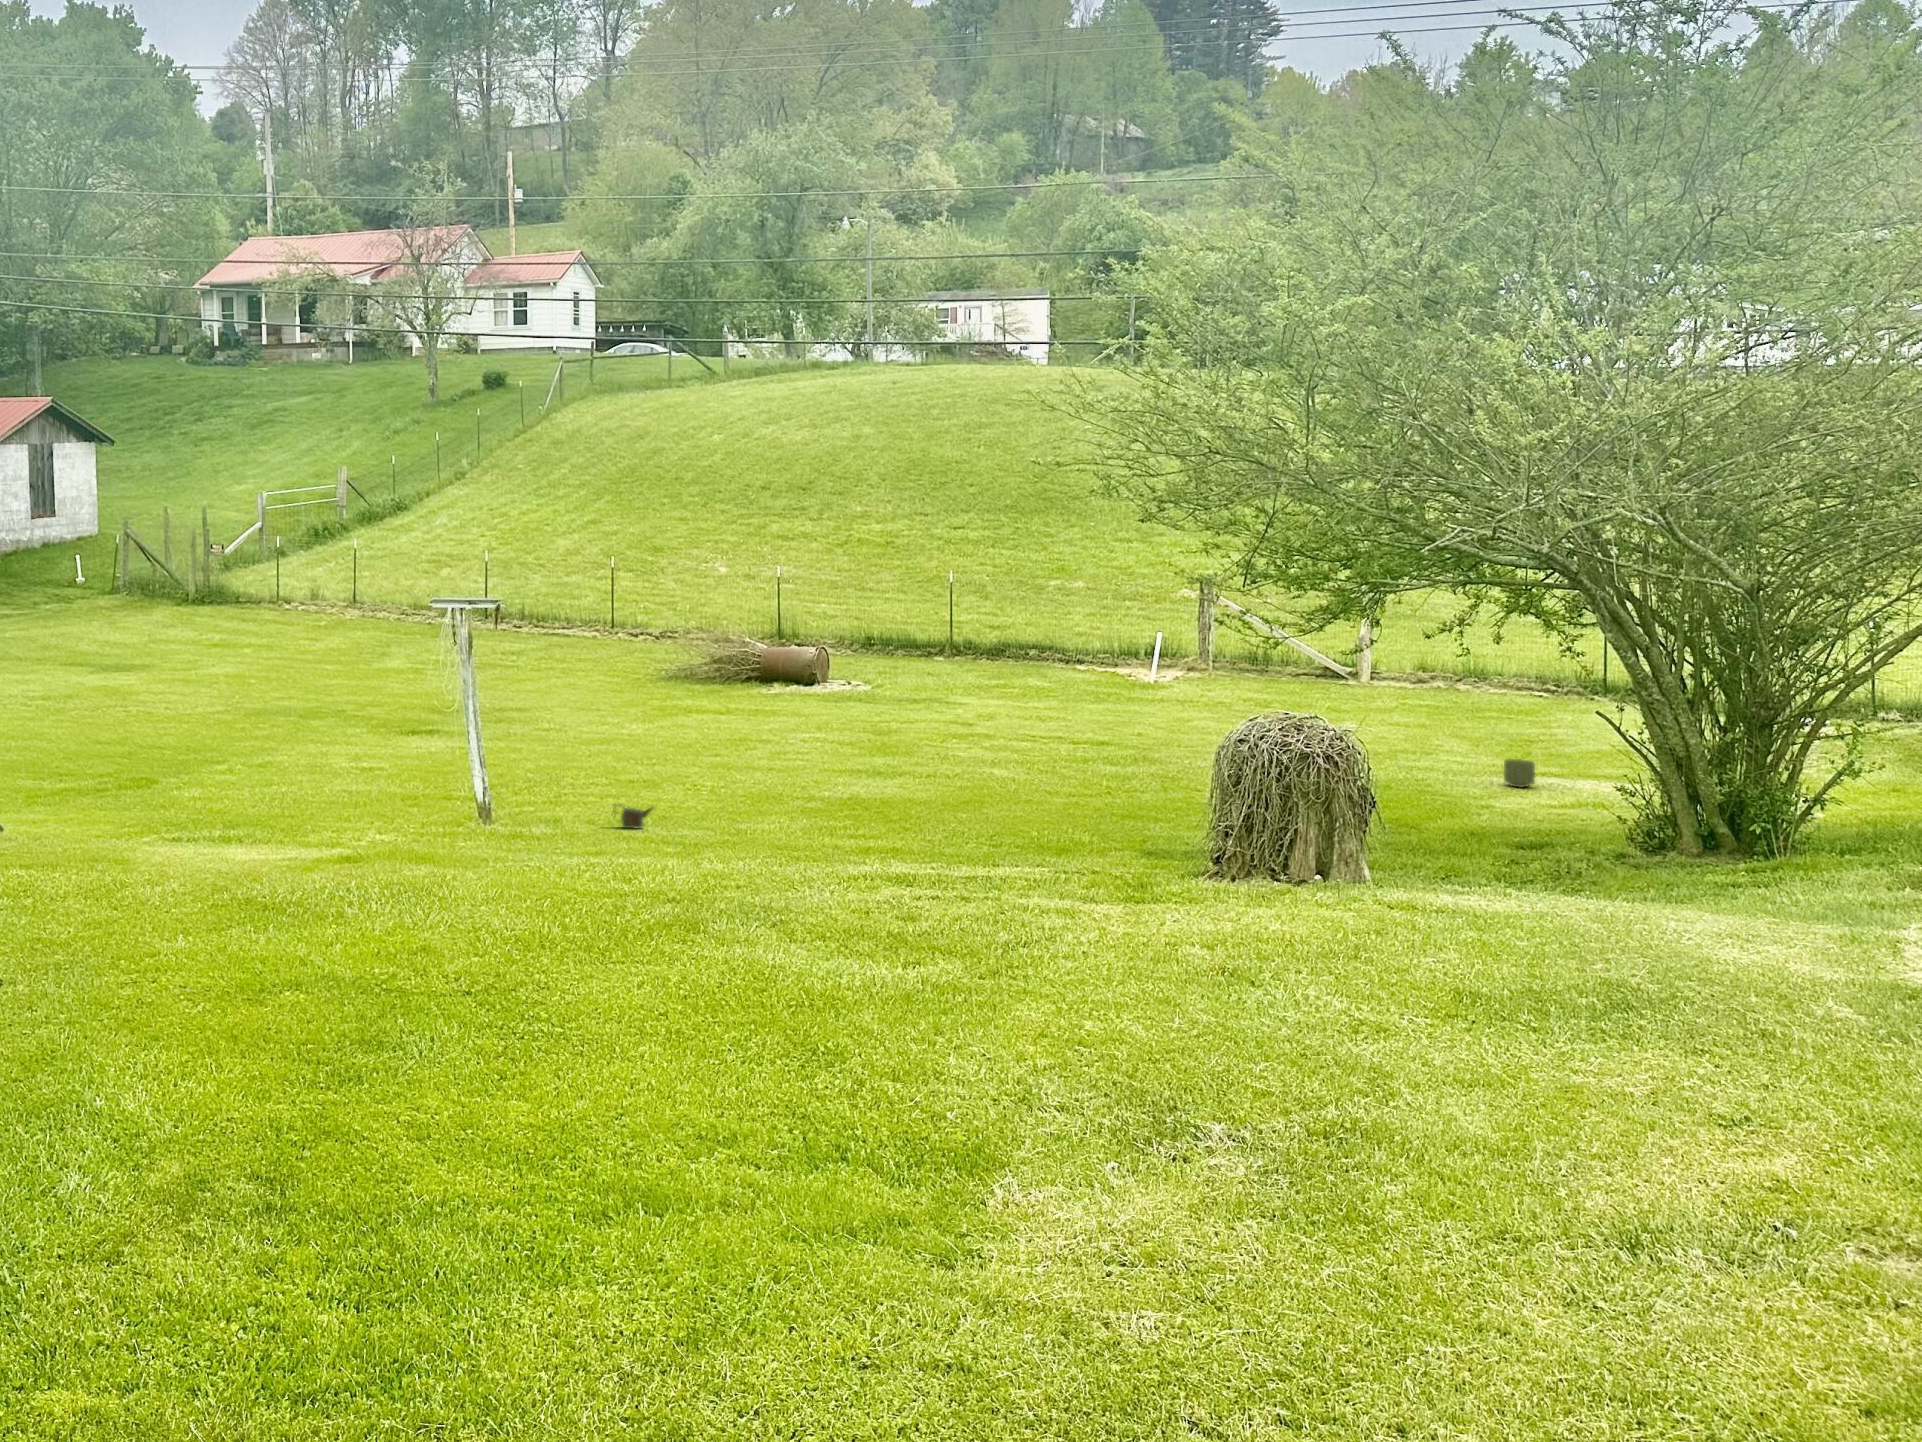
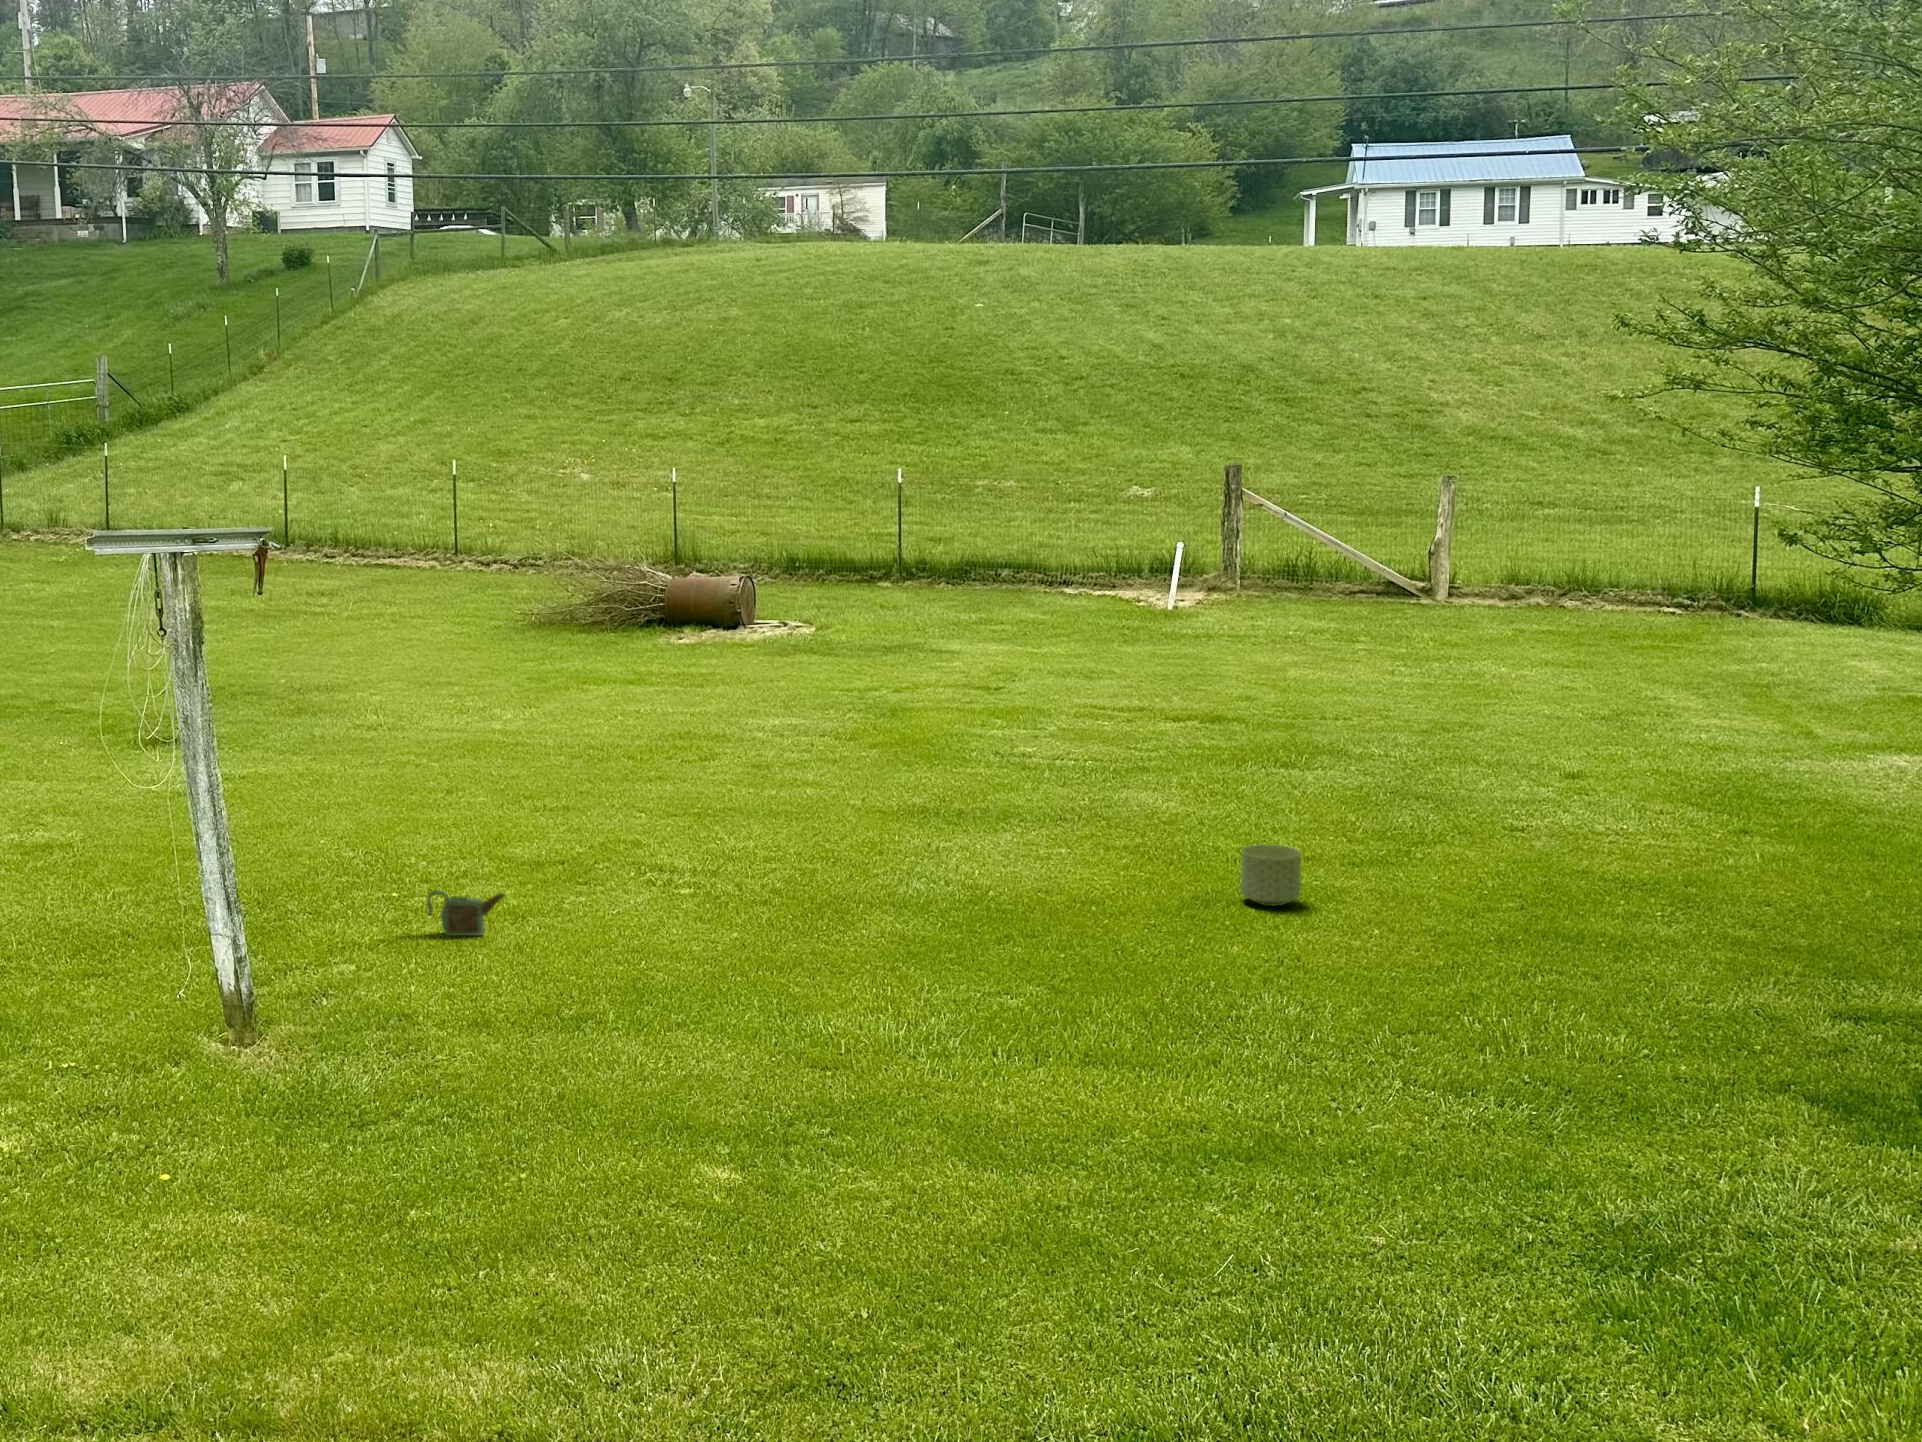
planter: present [1504,759,1535,787] -> present [1241,844,1301,906]

